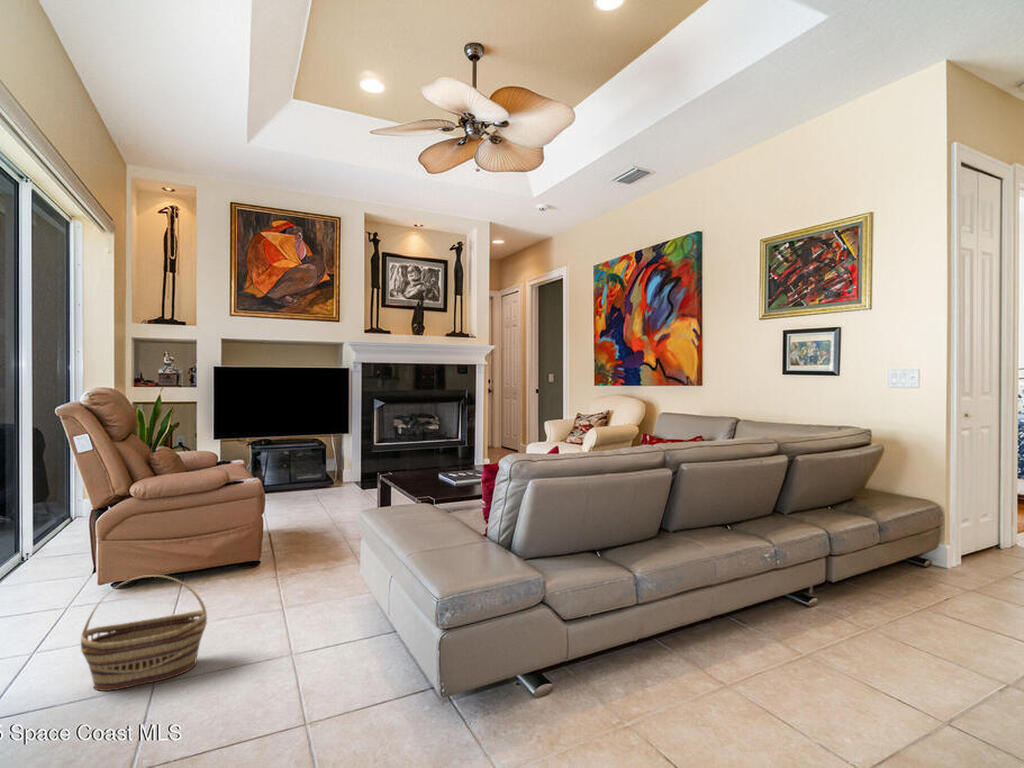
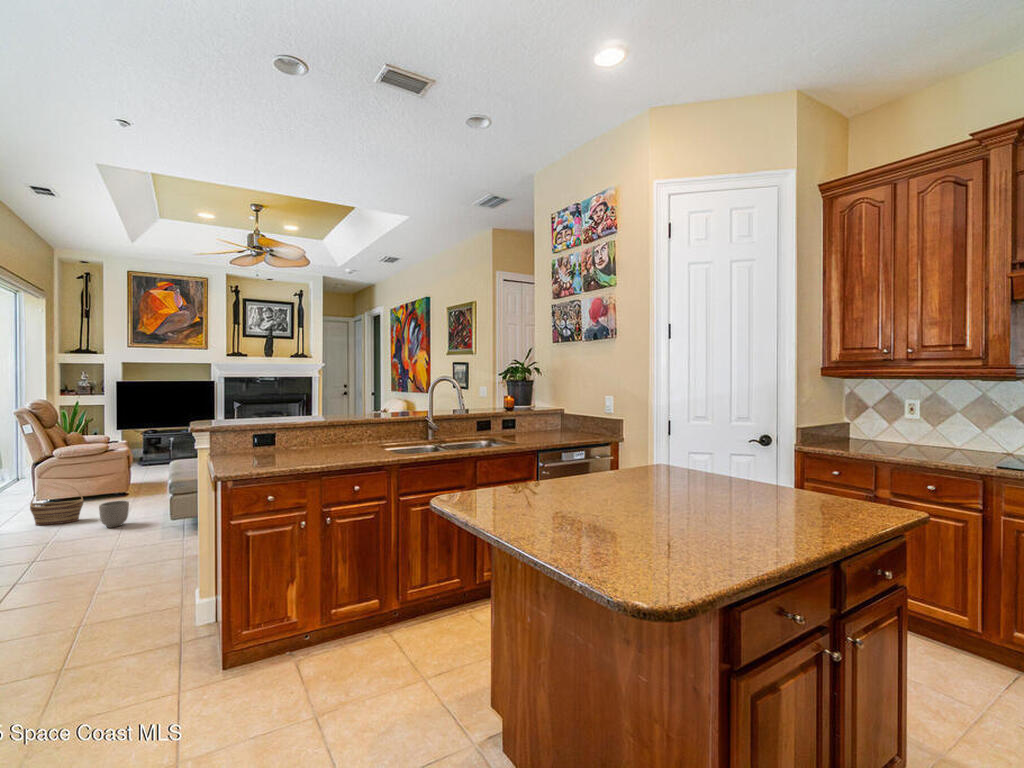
planter: none [260,621,327,705] -> present [99,501,129,528]

